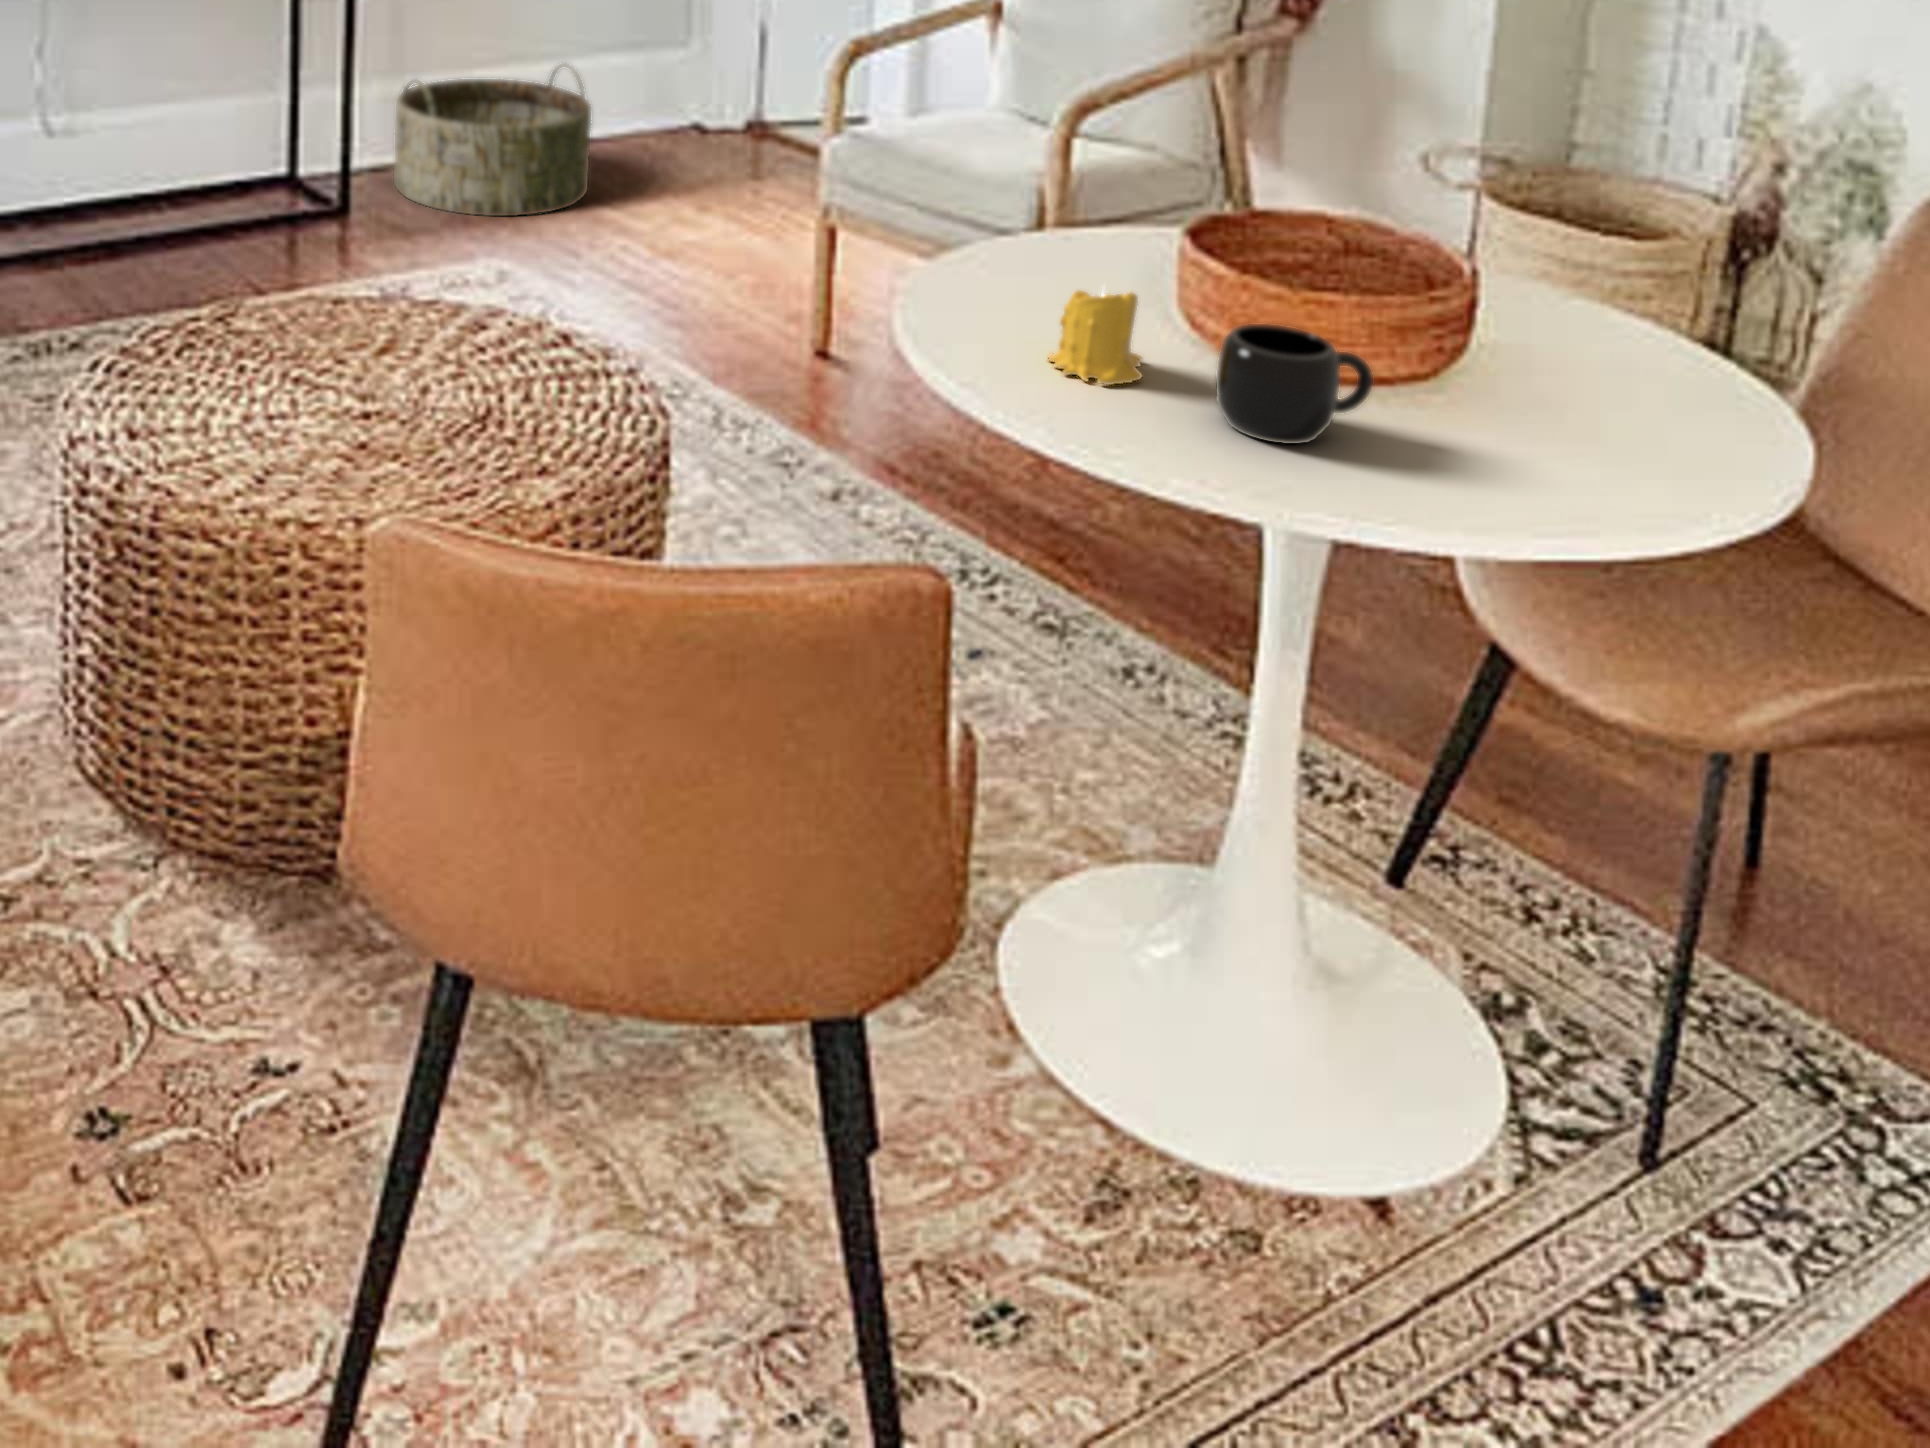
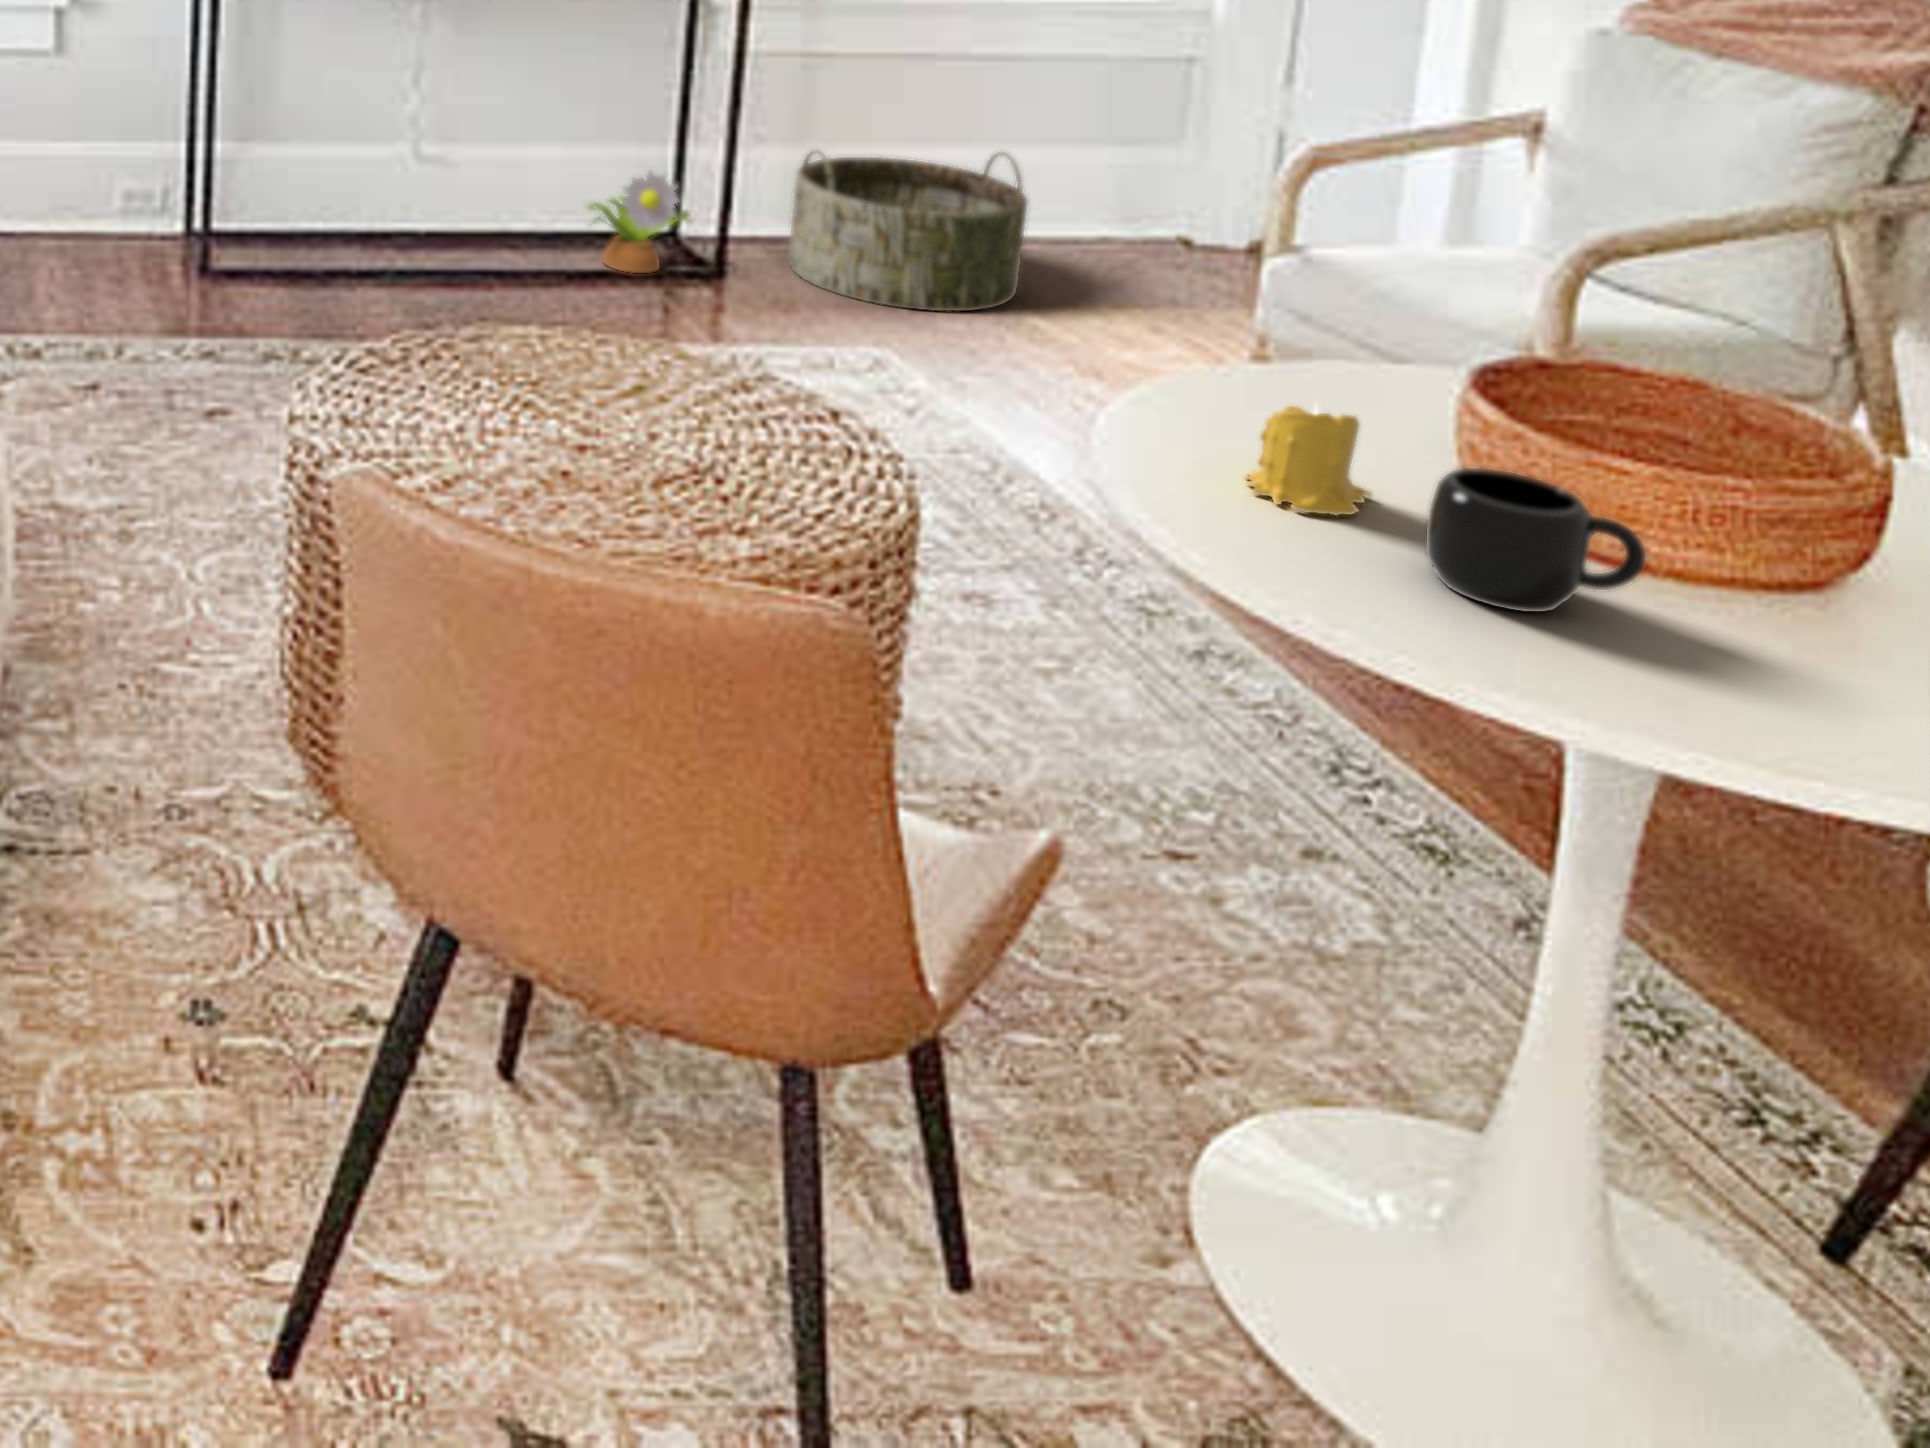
decorative plant: none [208,116,314,217] -> present [588,171,690,273]

